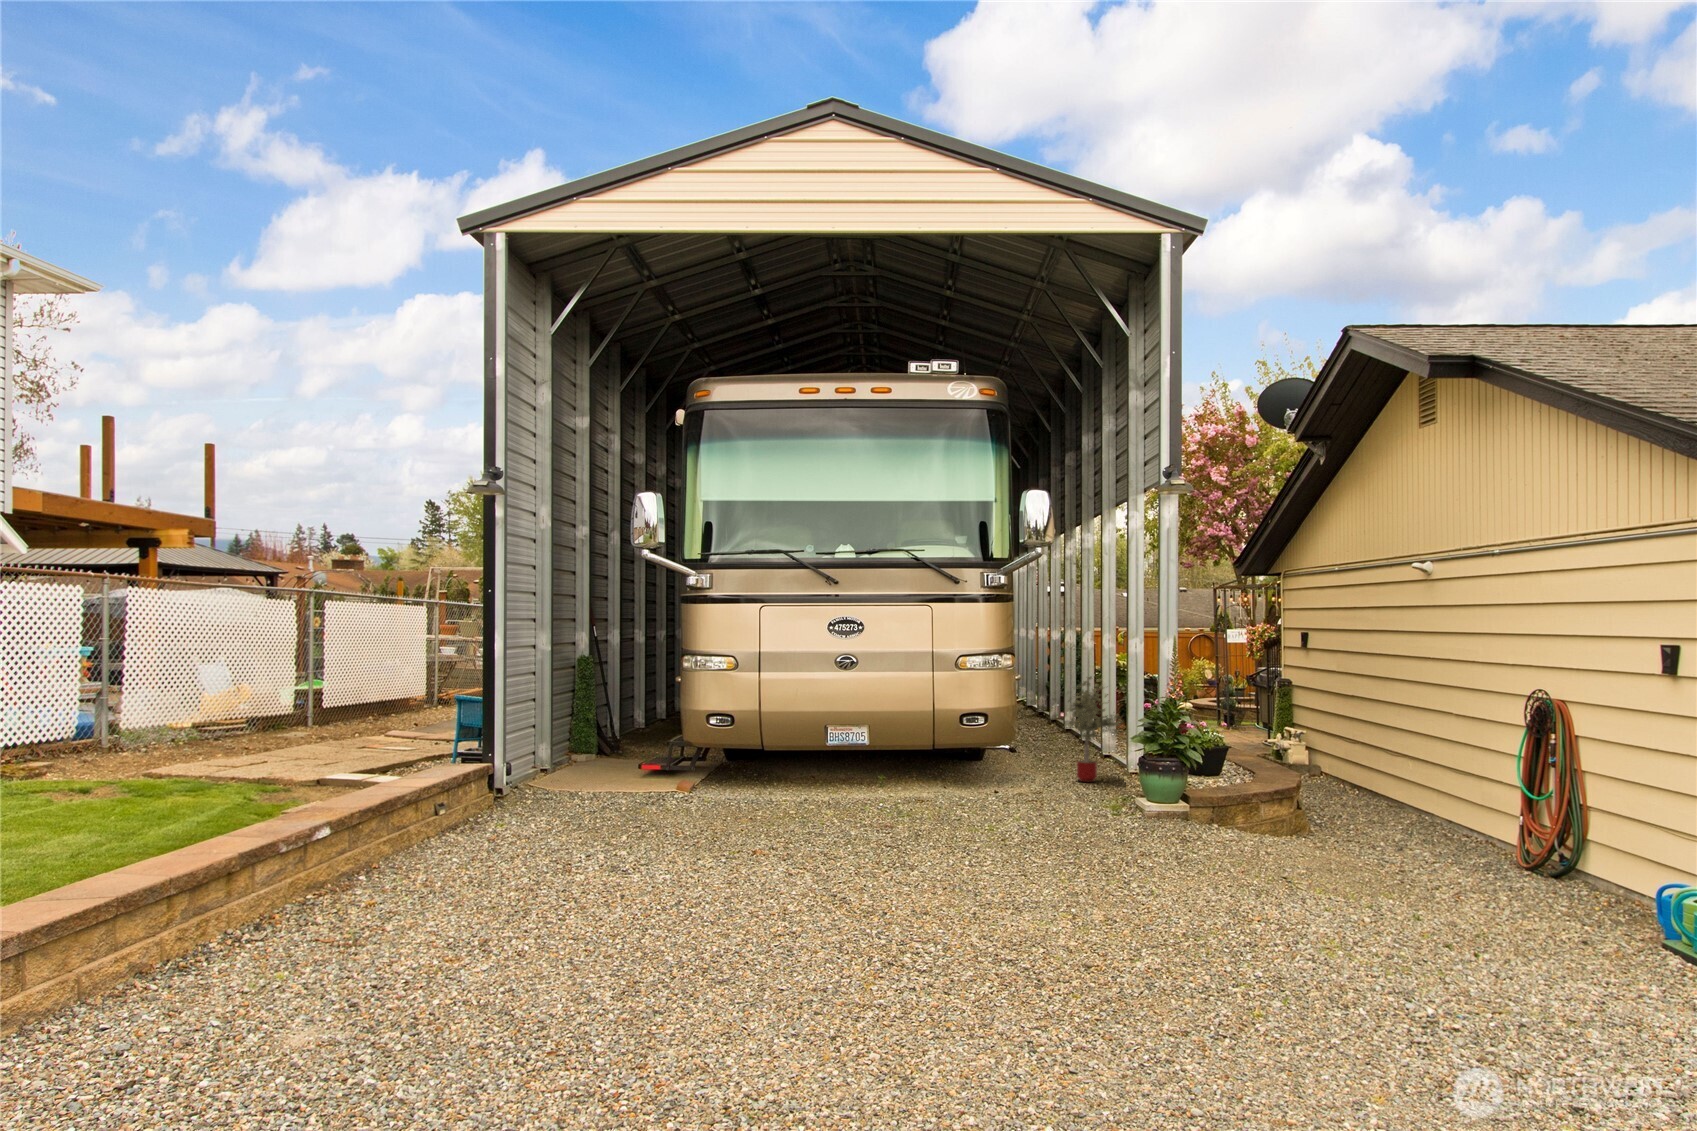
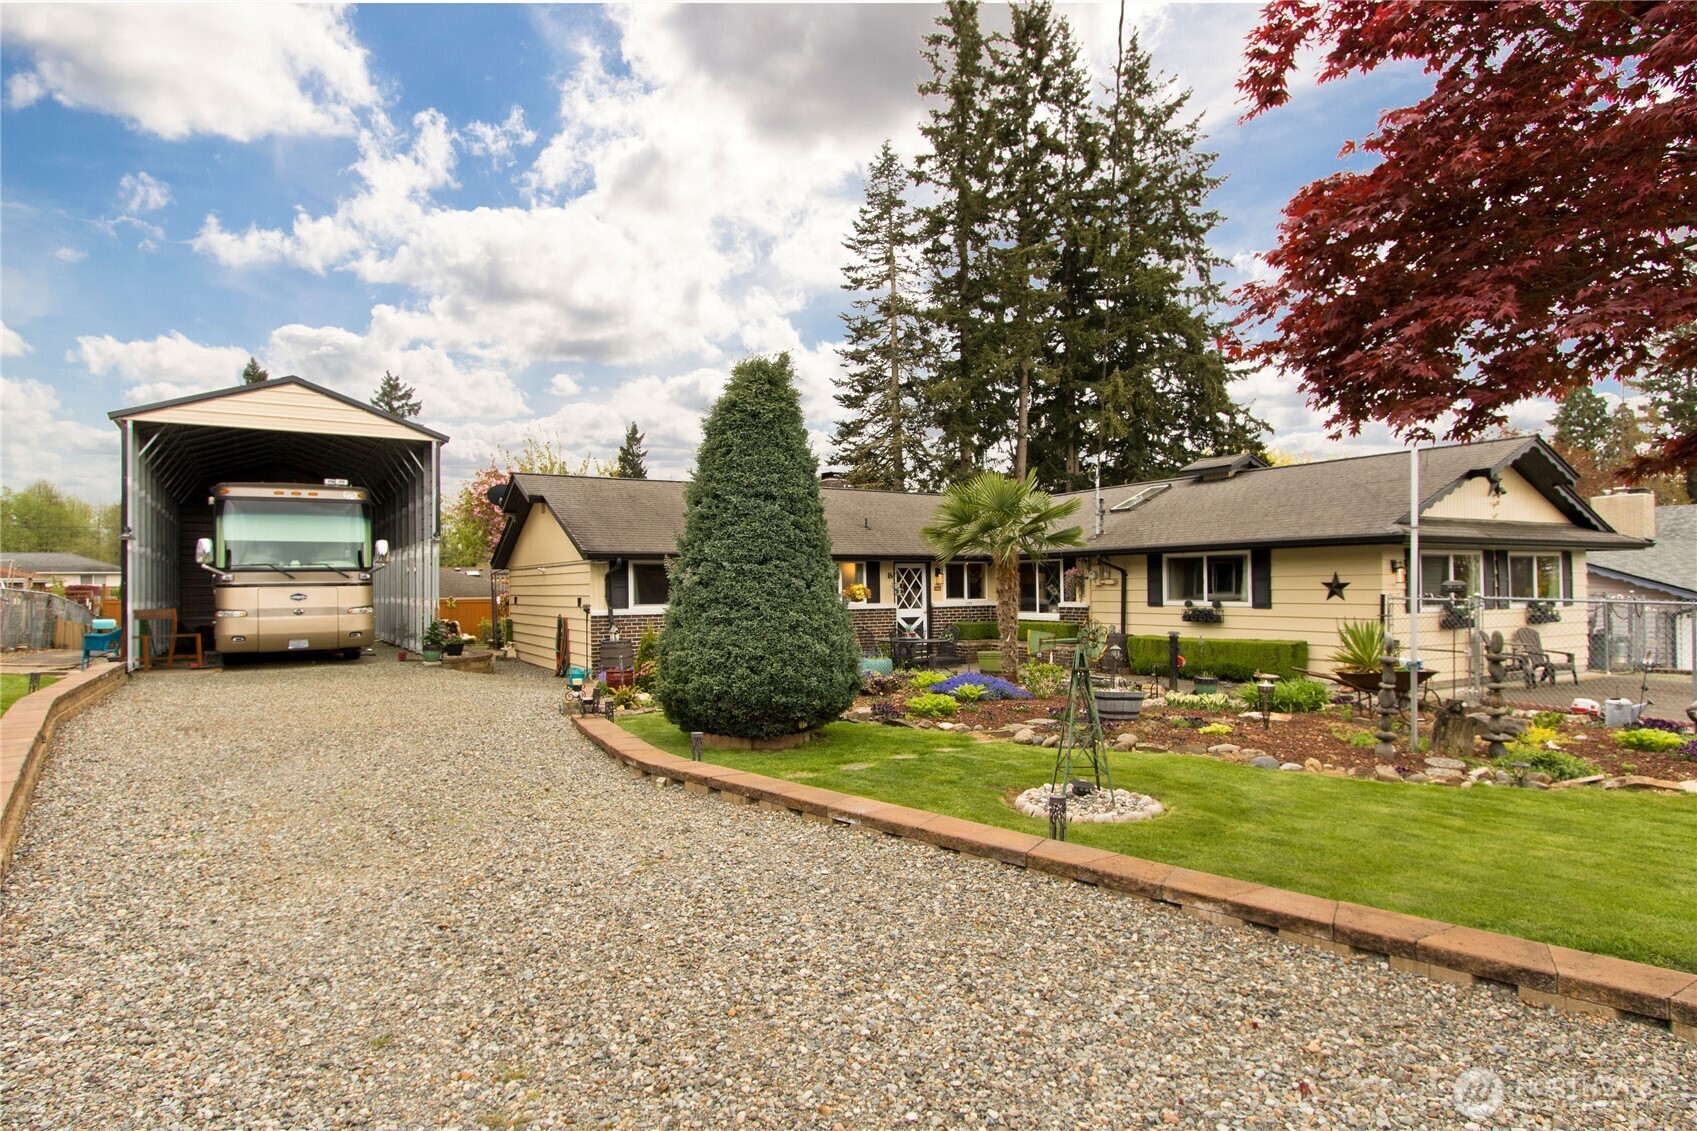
bench: none [463,654,642,814] -> present [118,608,202,672]

